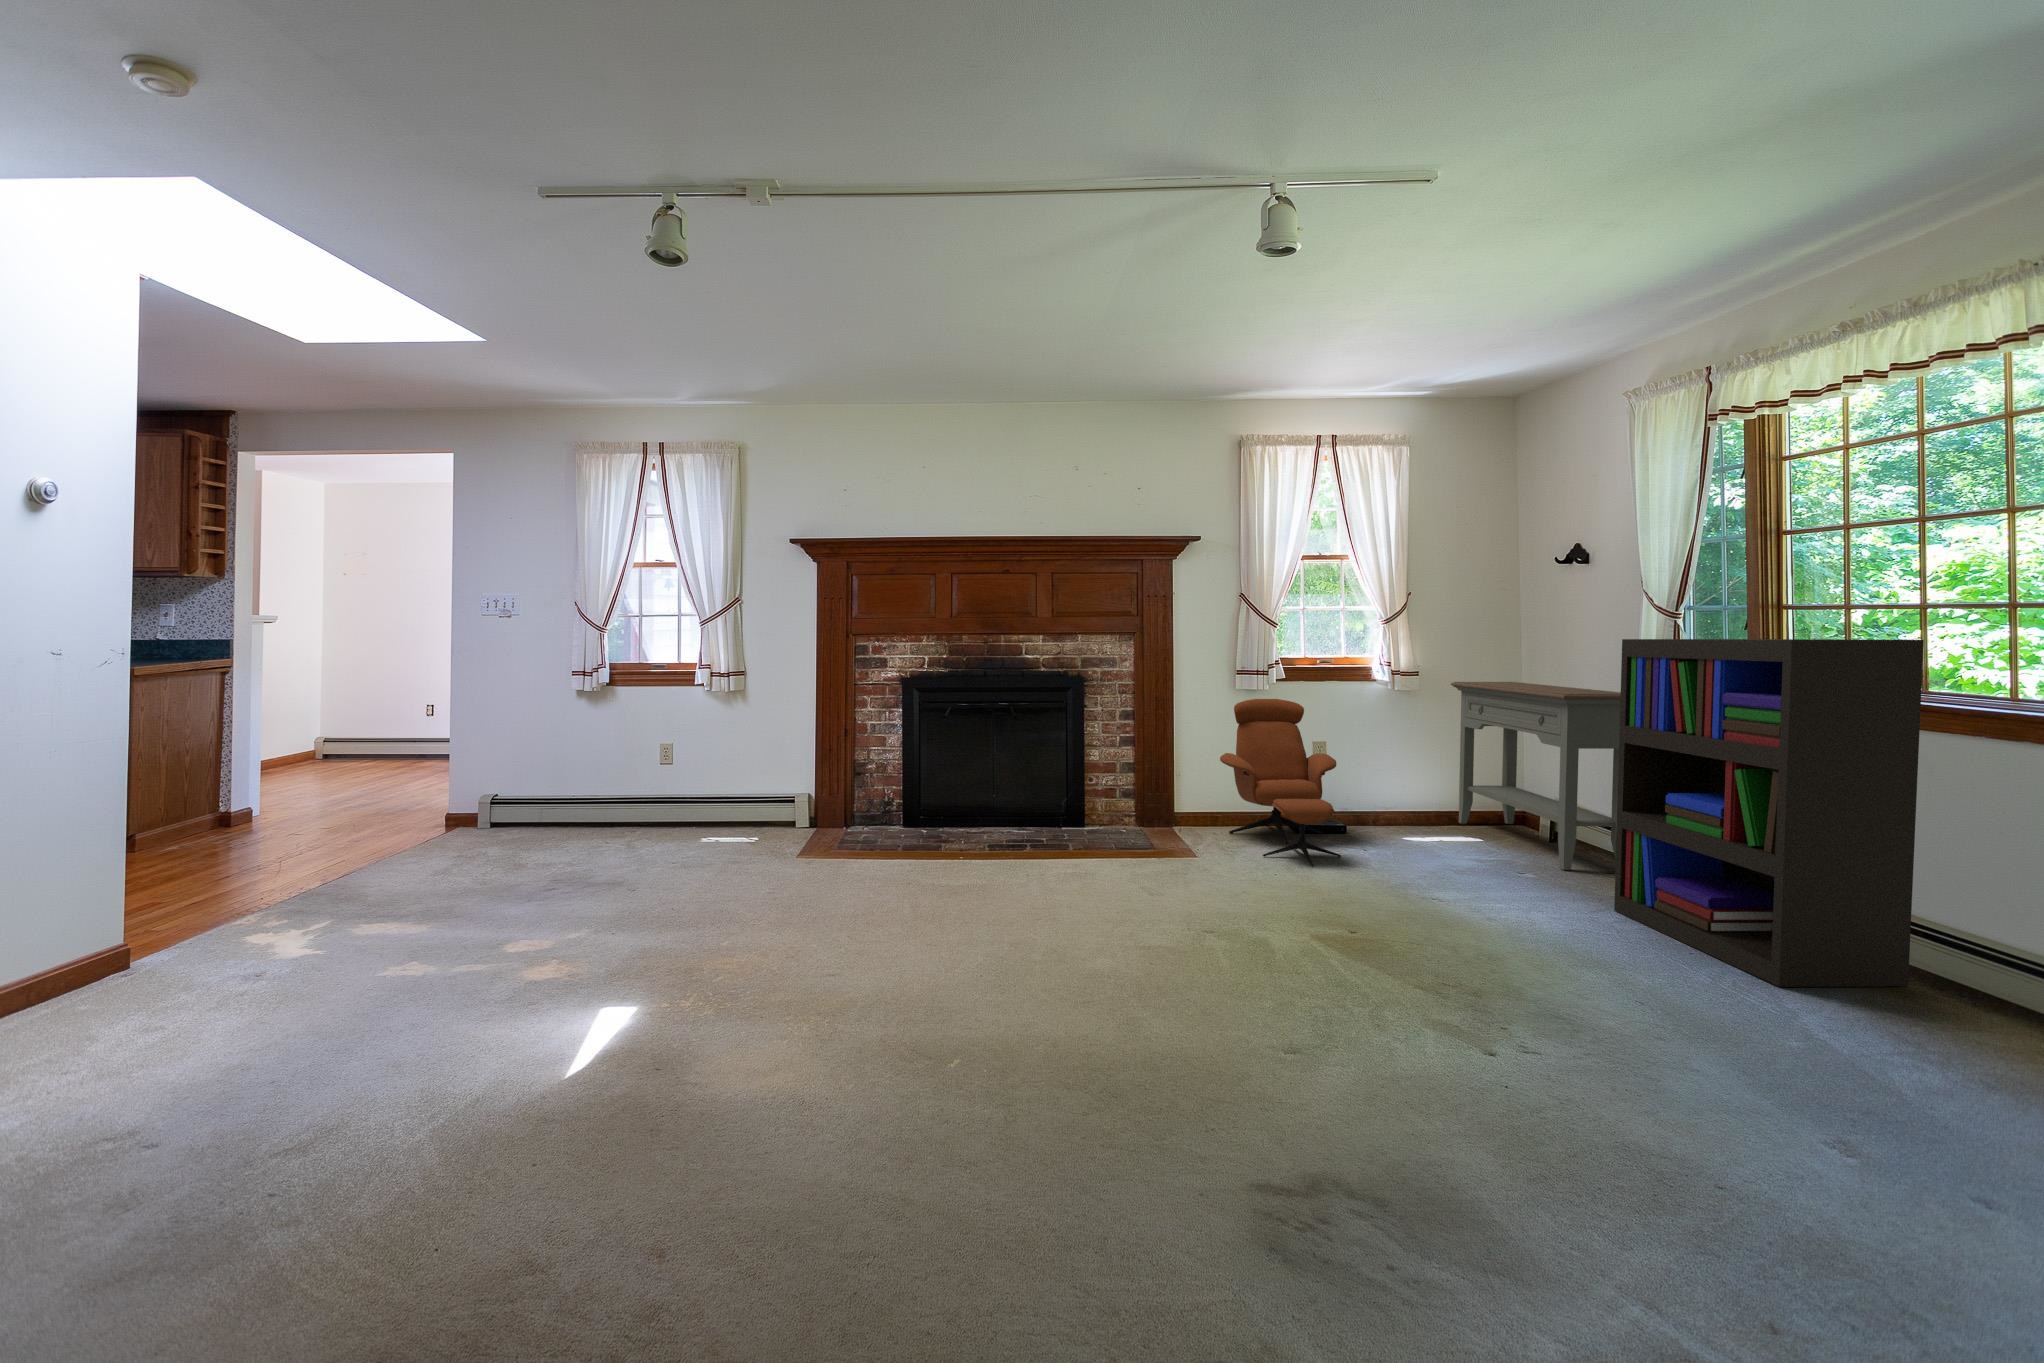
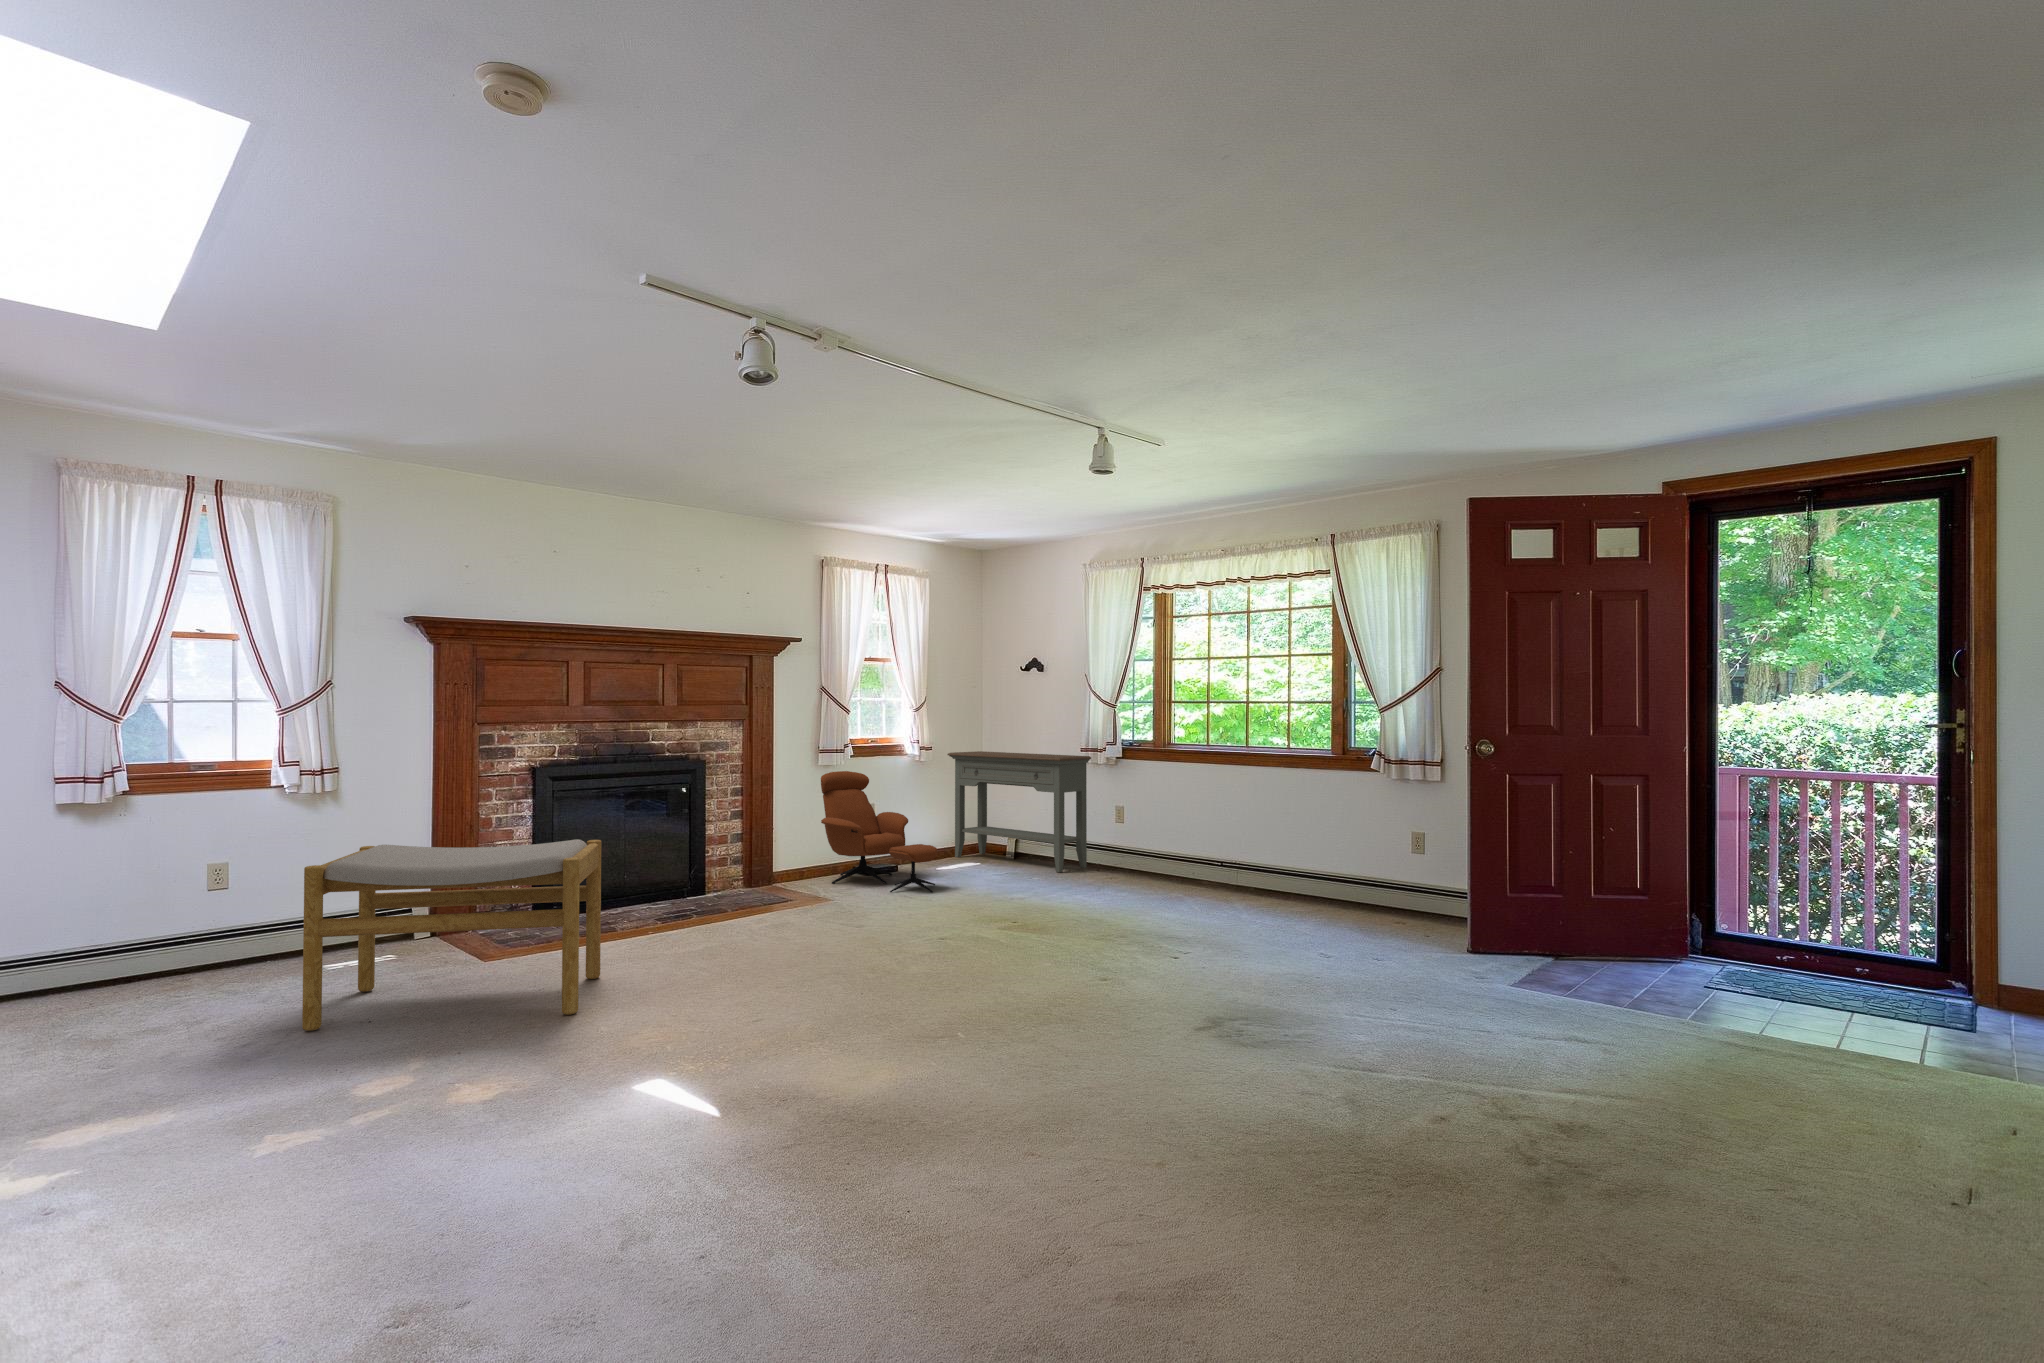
bookshelf: present [1614,639,1924,987] -> none [1115,723,1254,901]
footstool: none [532,739,788,928] -> present [302,839,601,1031]

